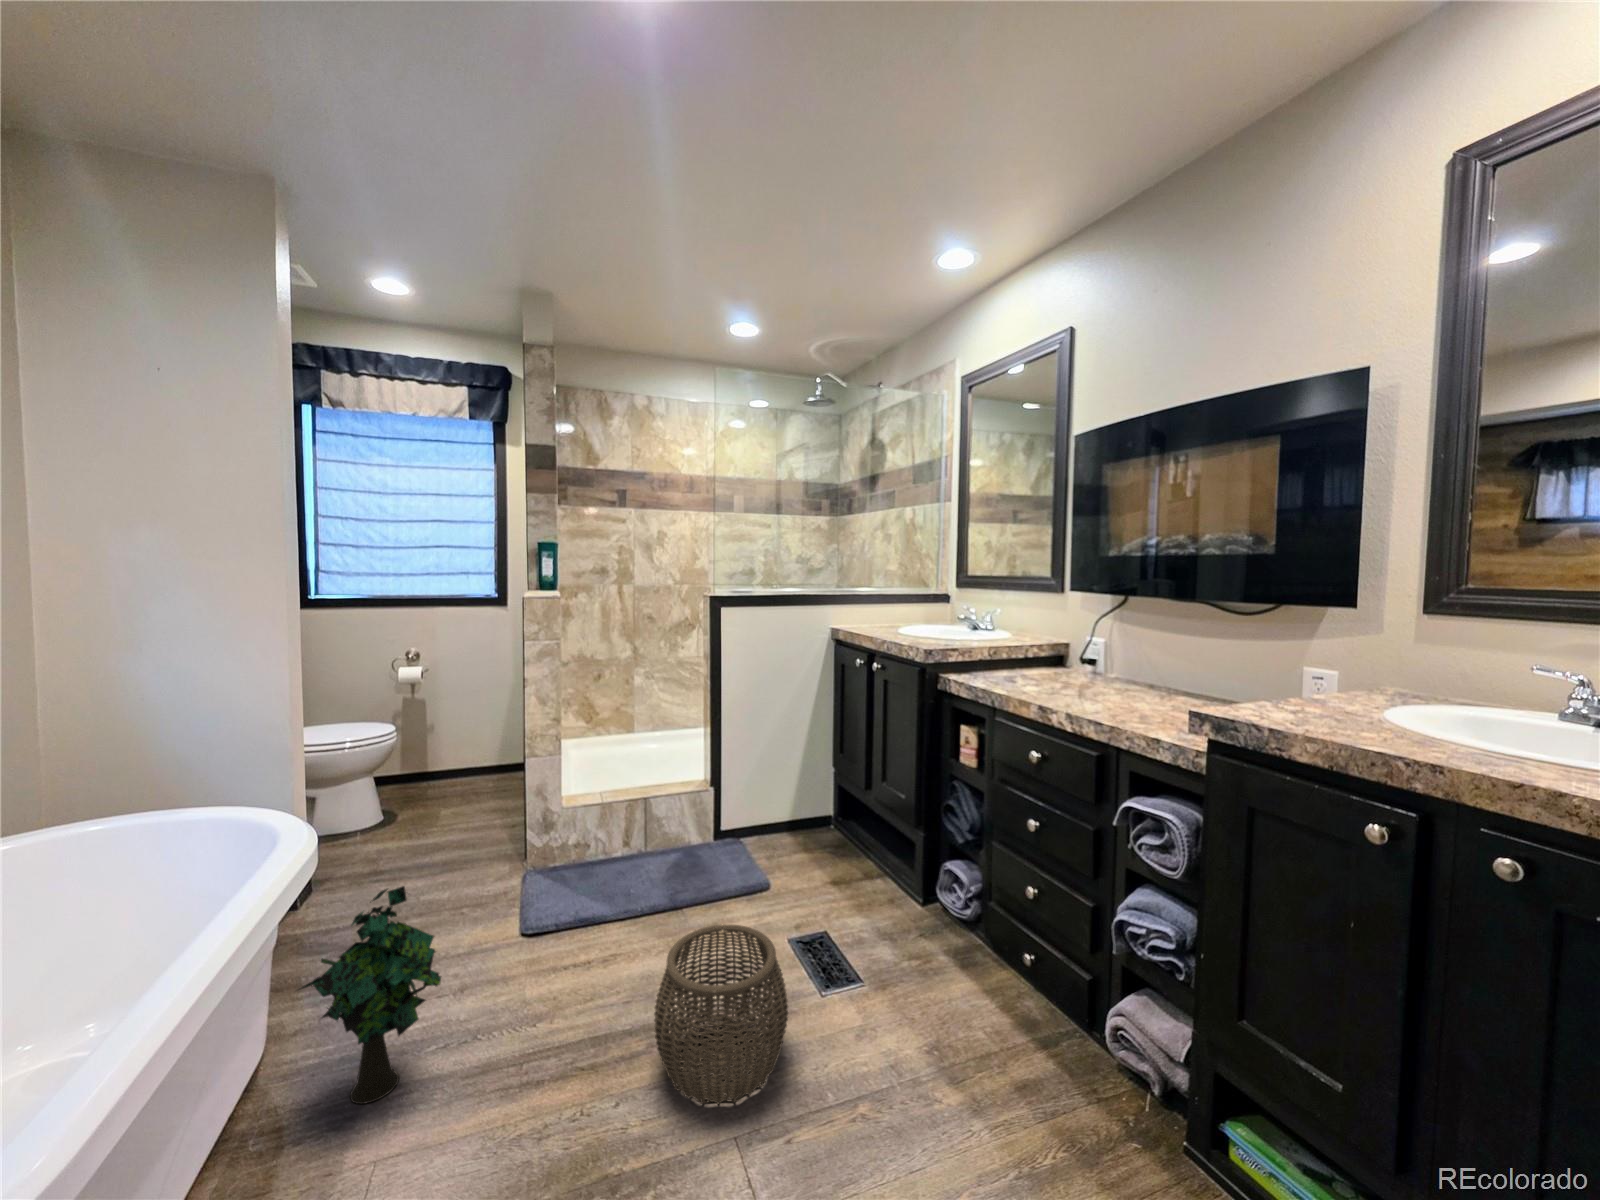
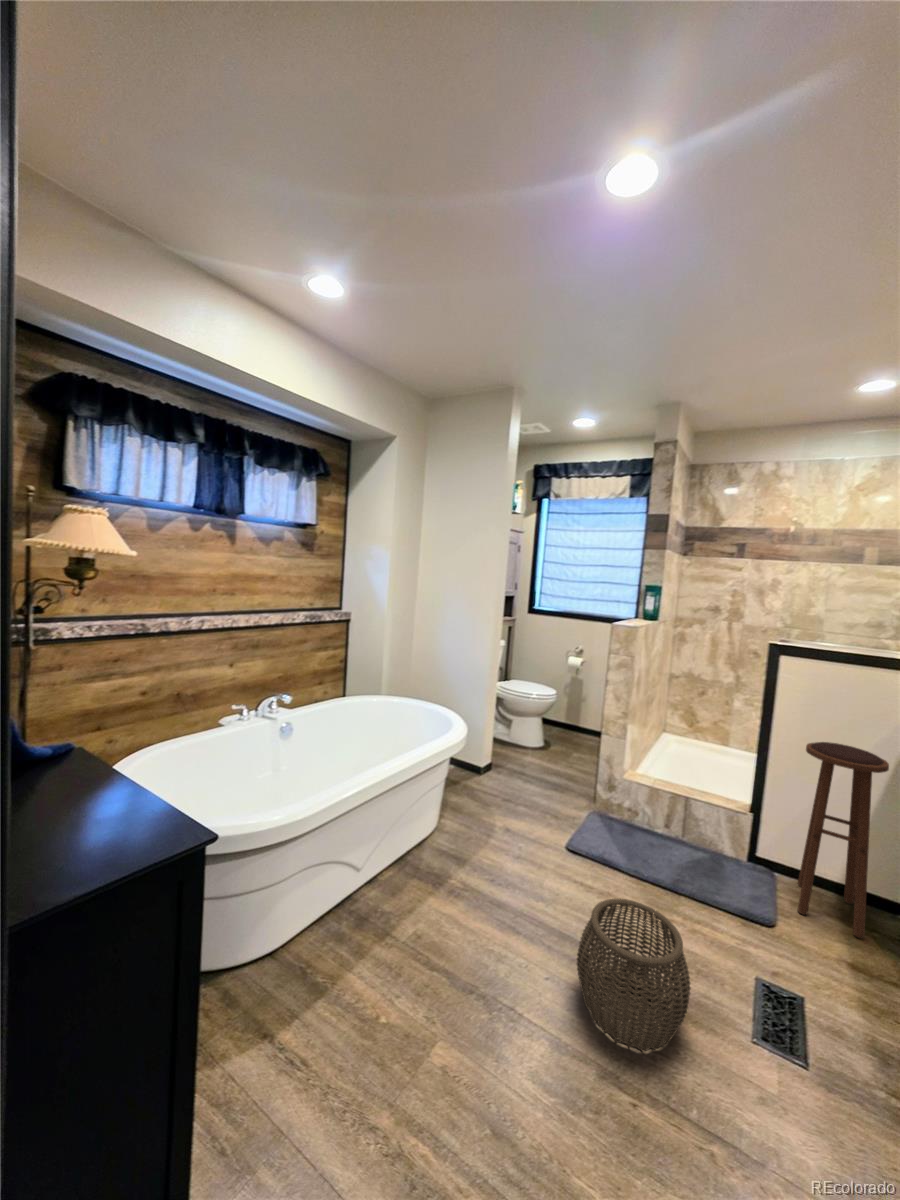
stool: none [758,684,823,862] -> present [798,742,889,938]
decorative plant: present [299,886,441,1104] -> none [435,773,497,880]

